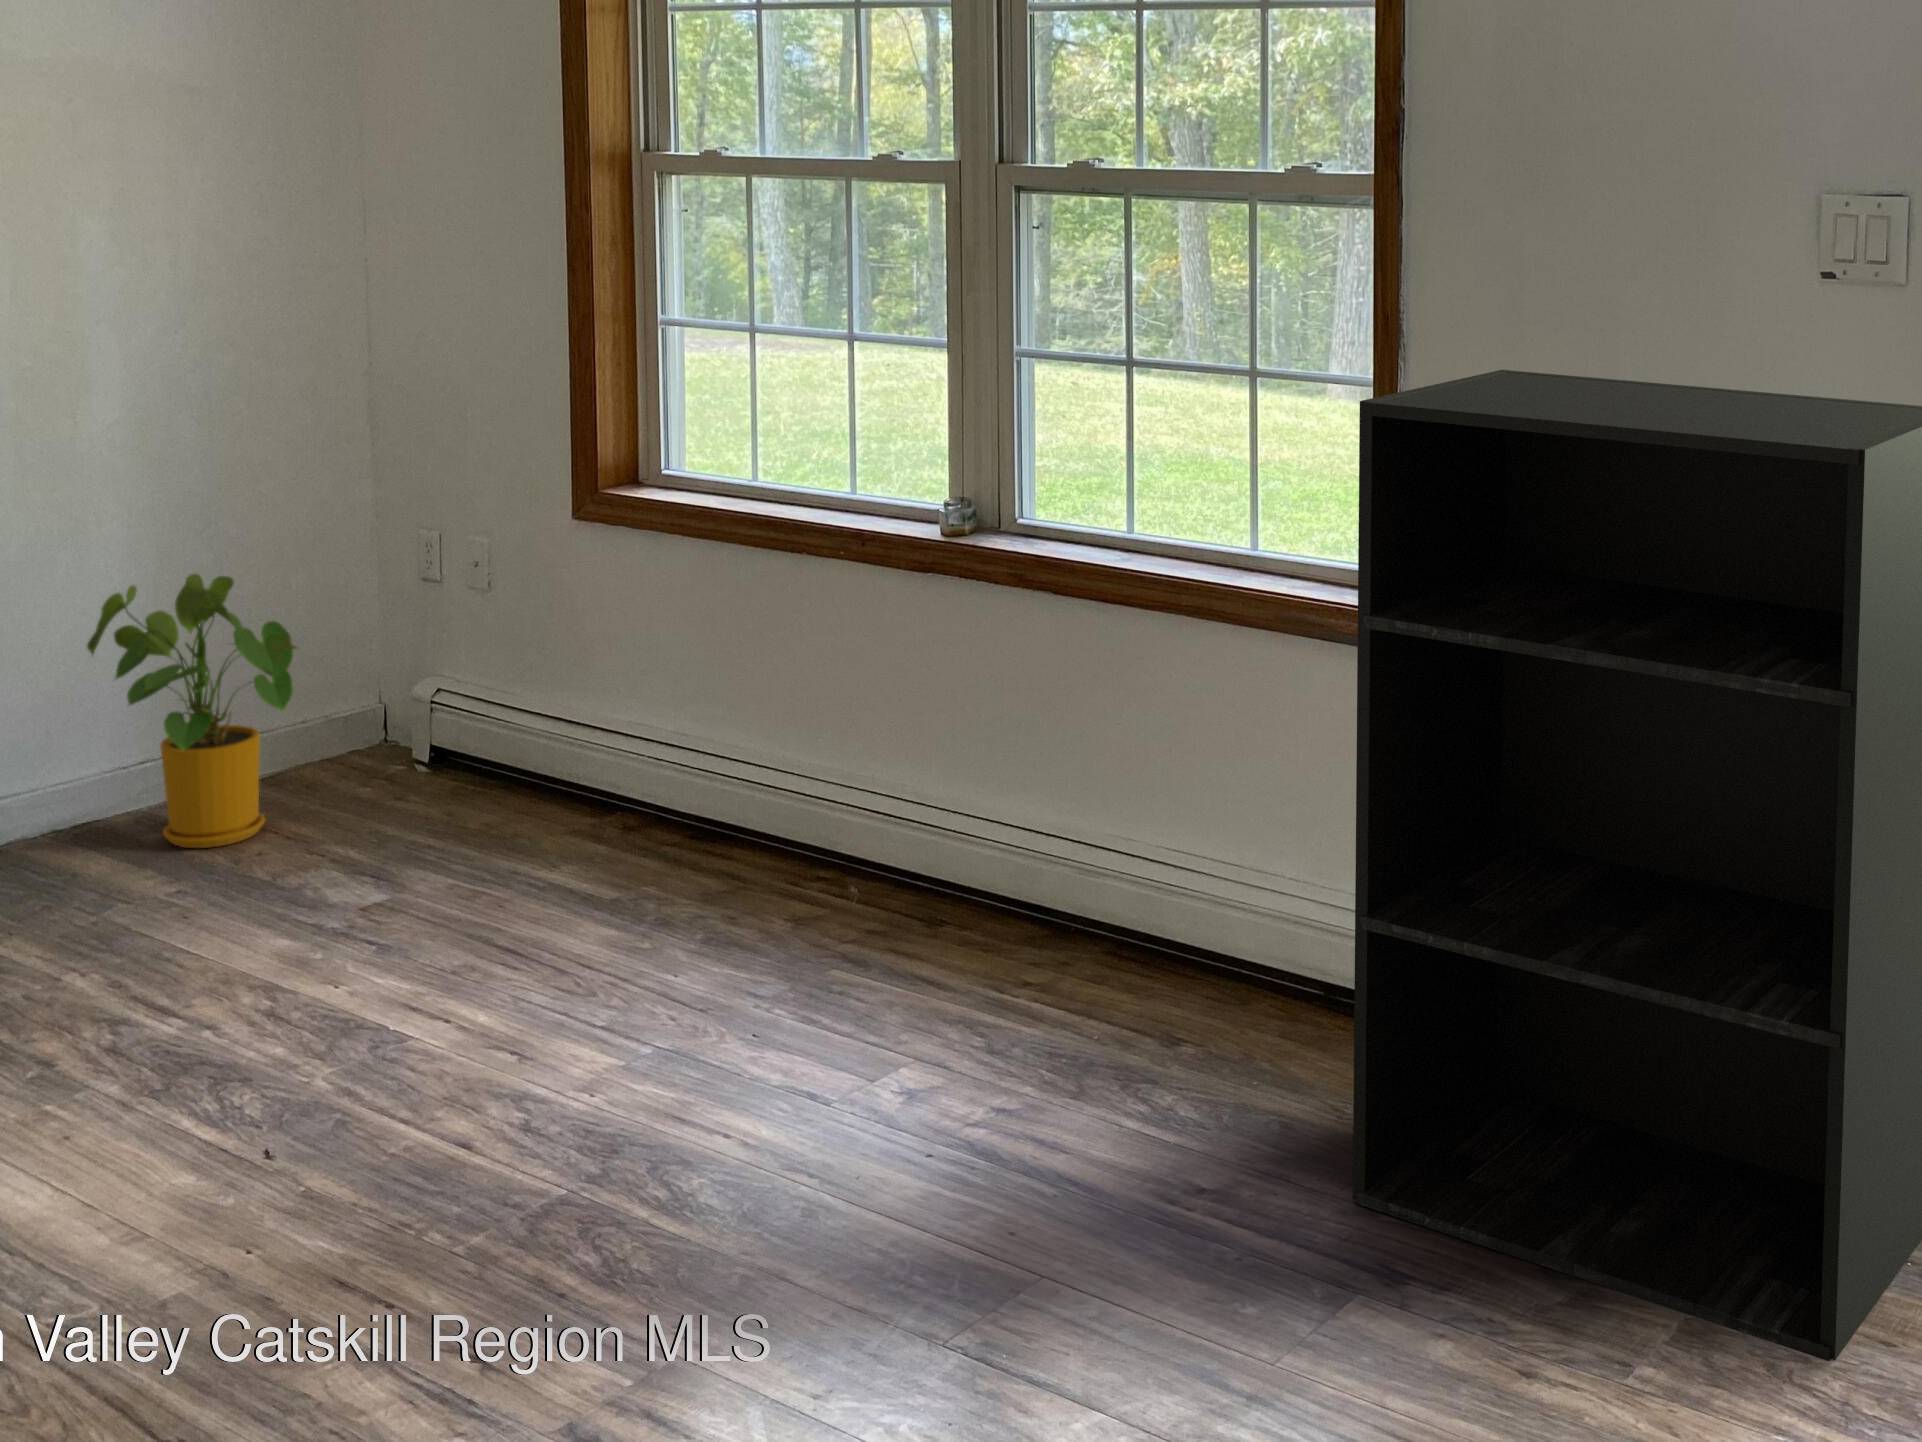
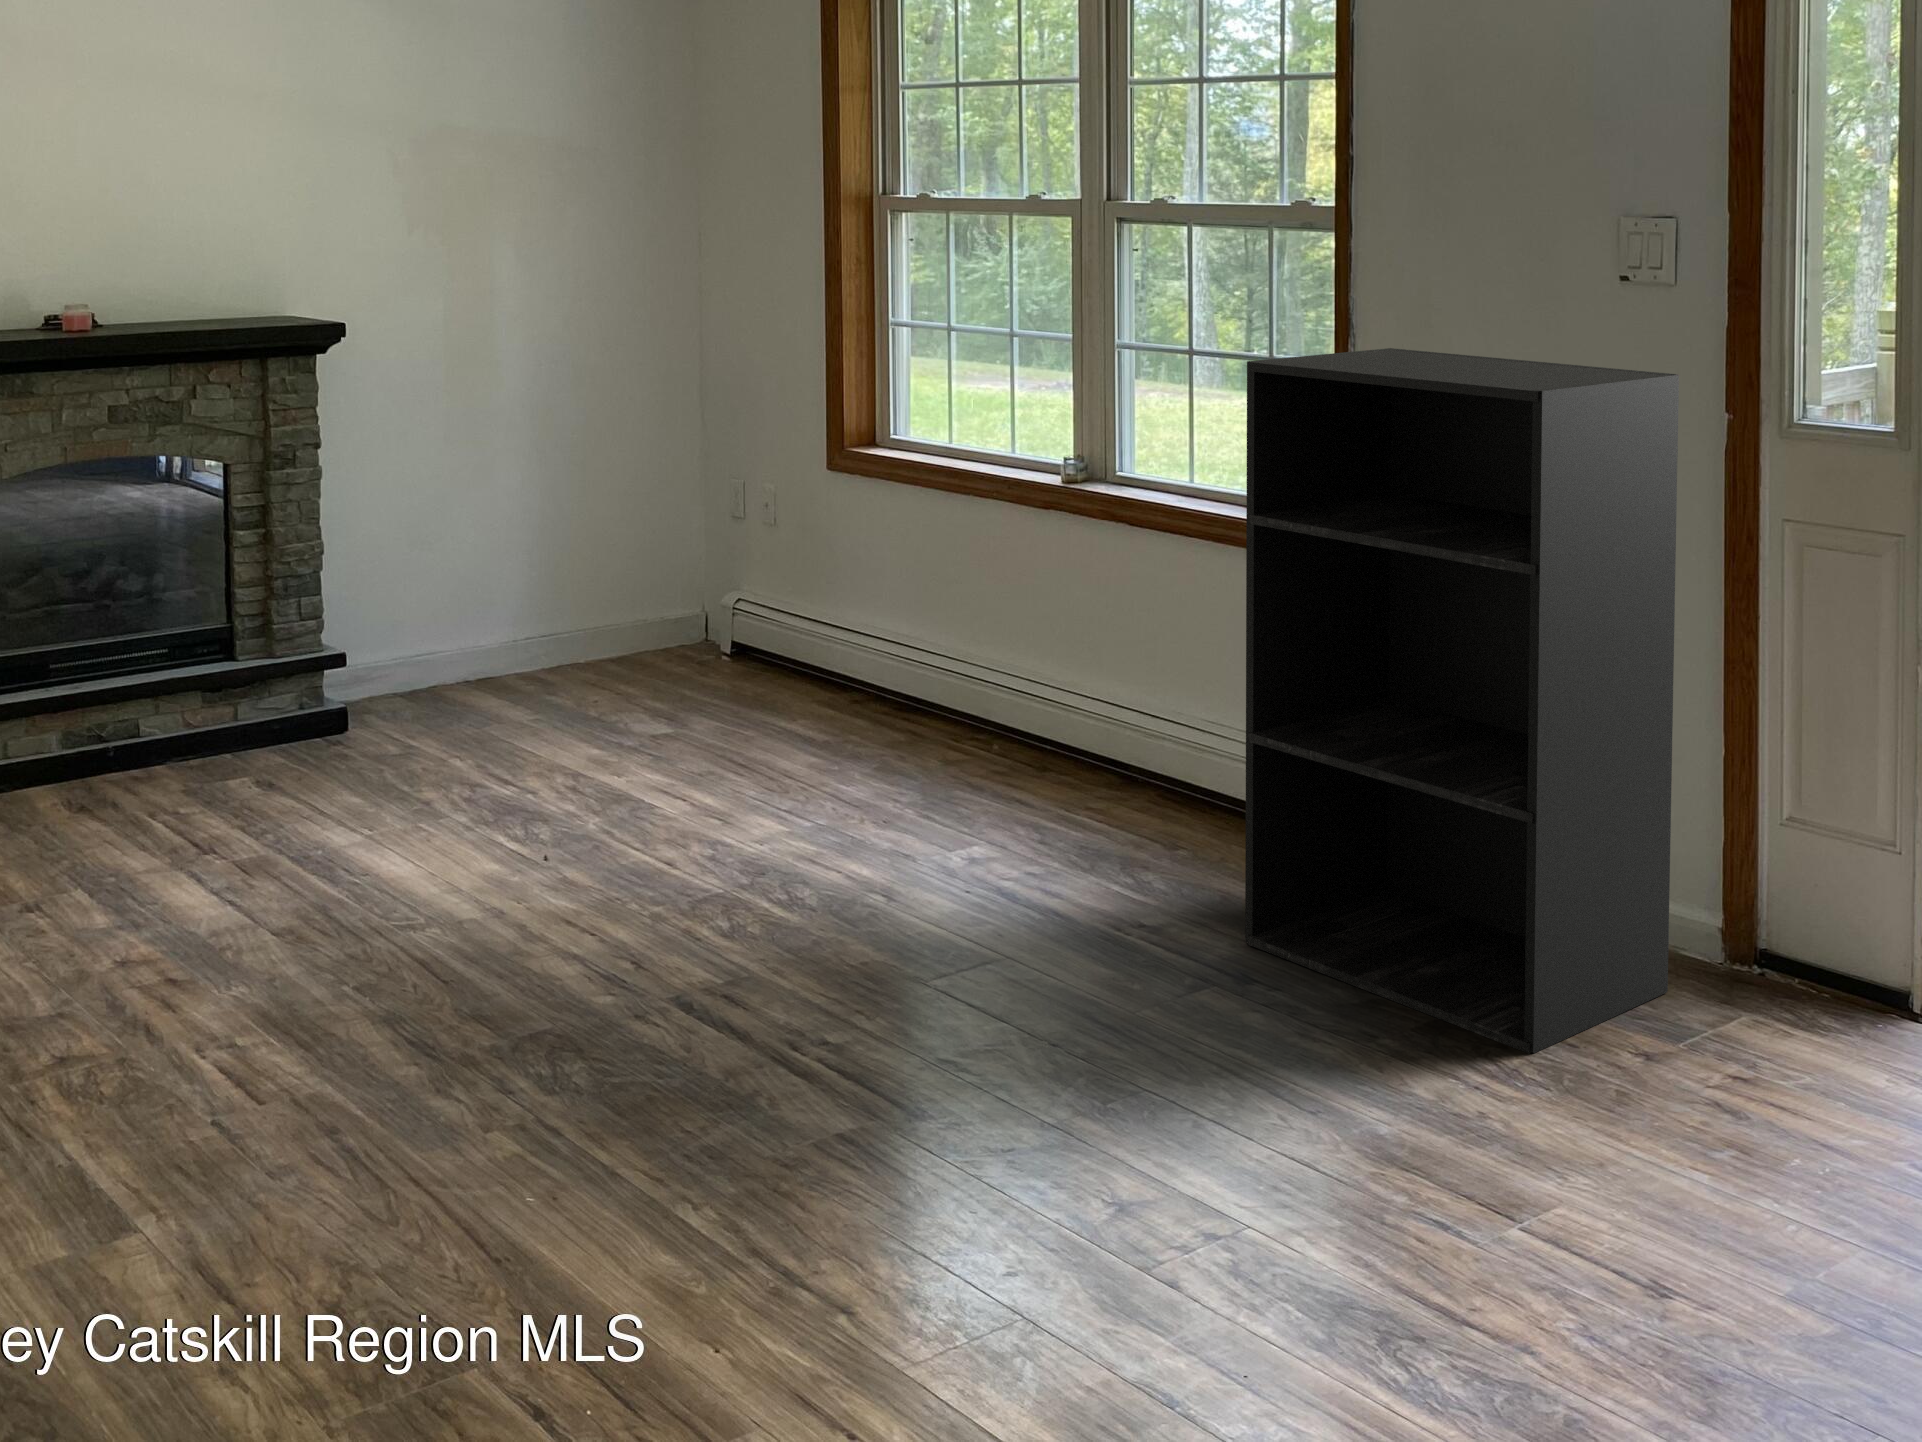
house plant: present [87,574,298,848] -> none [485,500,630,694]

